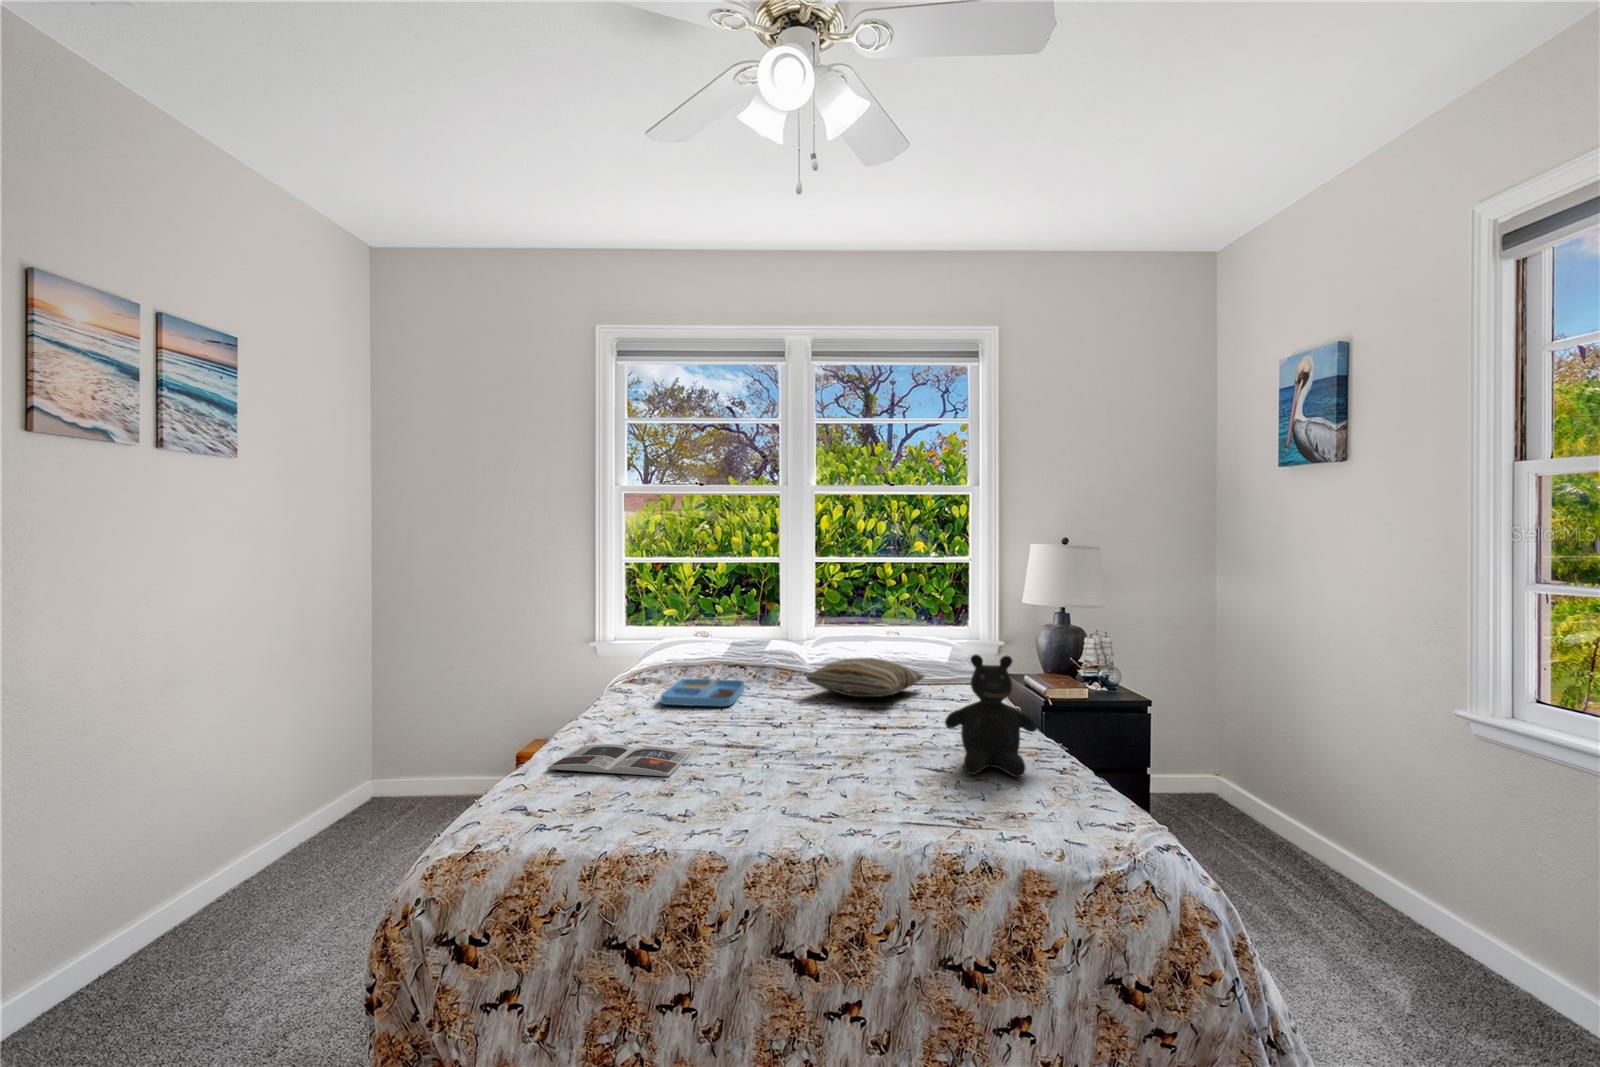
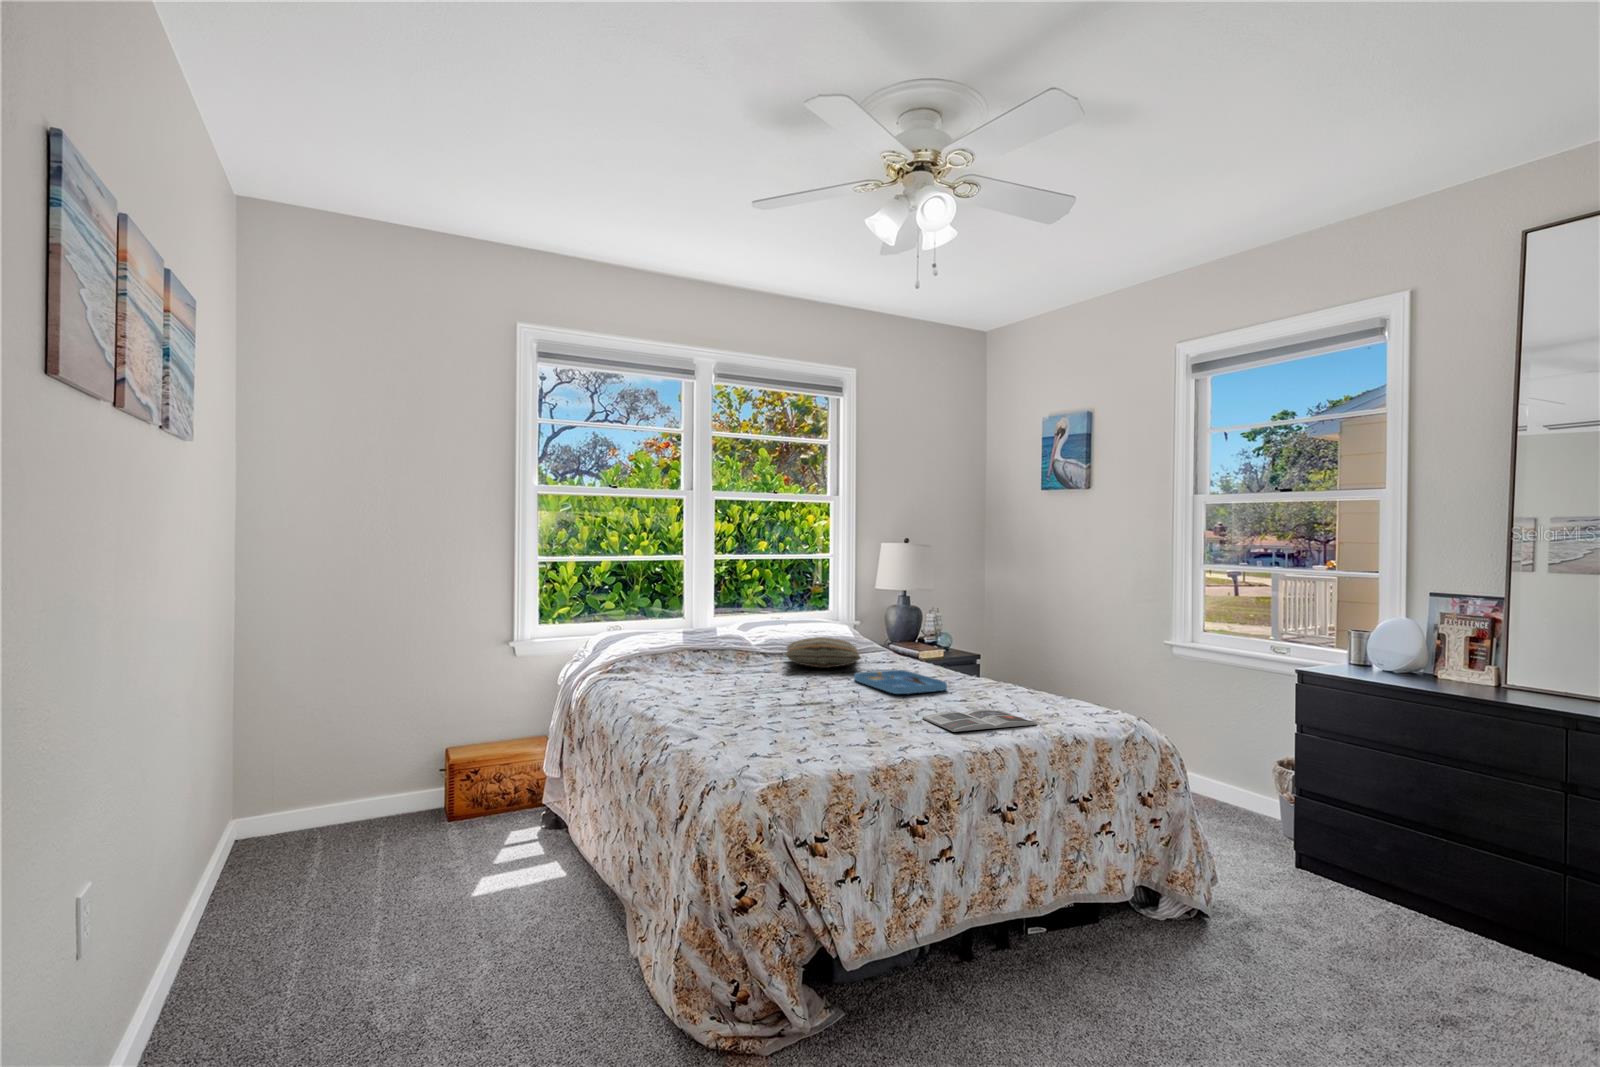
teddy bear: present [945,655,1037,777] -> none [963,622,1025,702]
tray: present [661,679,744,706] -> present [854,670,947,694]
magazine: present [547,744,691,777] -> present [922,709,1037,732]

